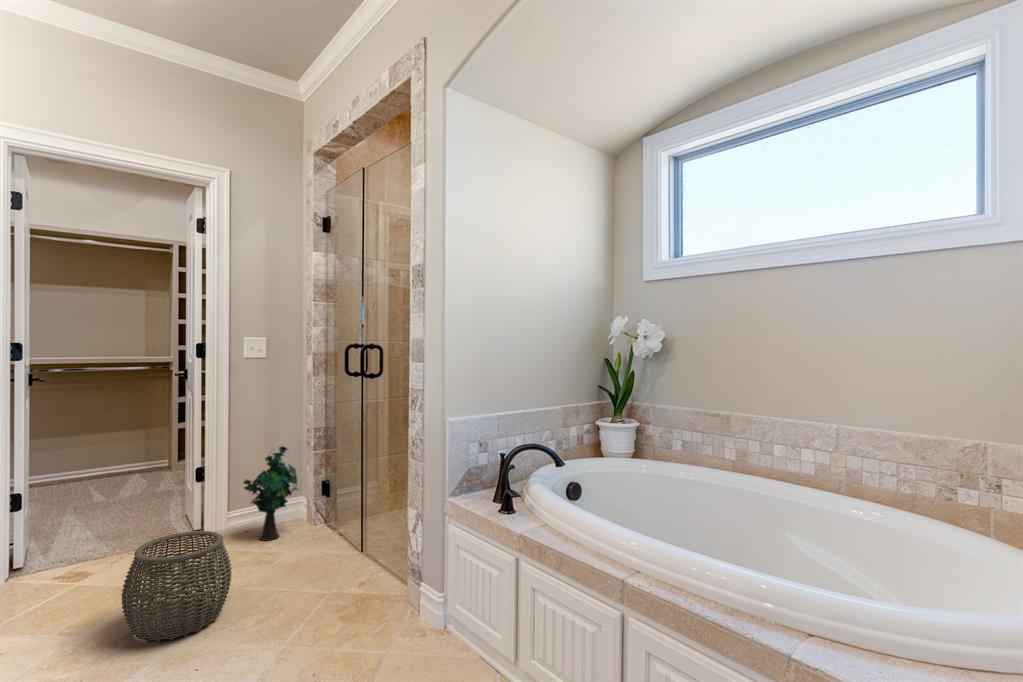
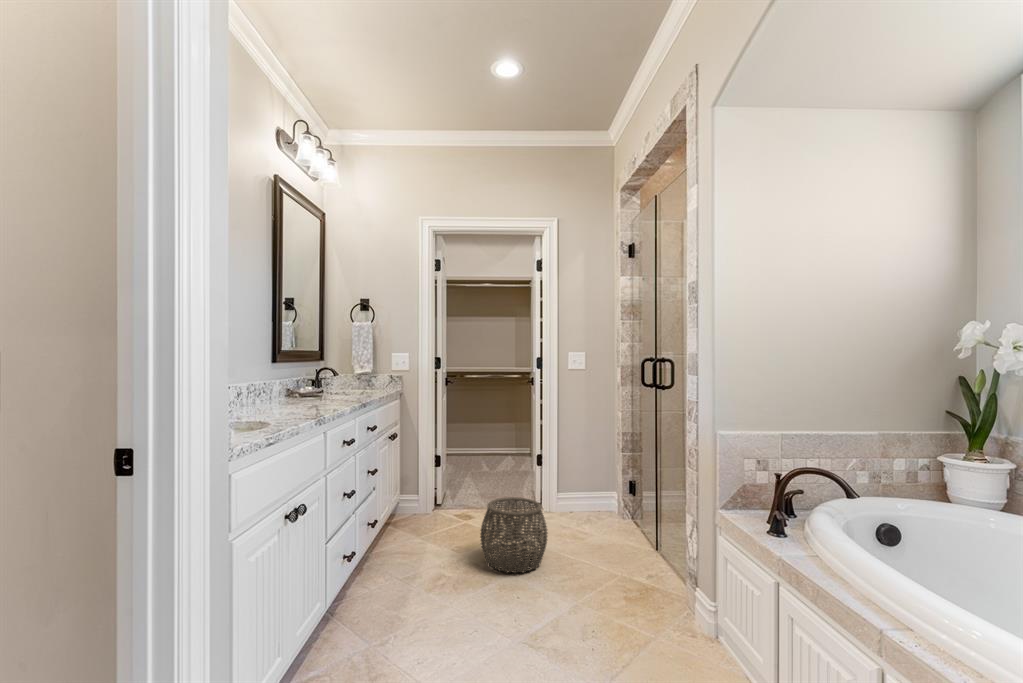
decorative plant: present [243,446,298,541] -> none [565,444,609,523]

